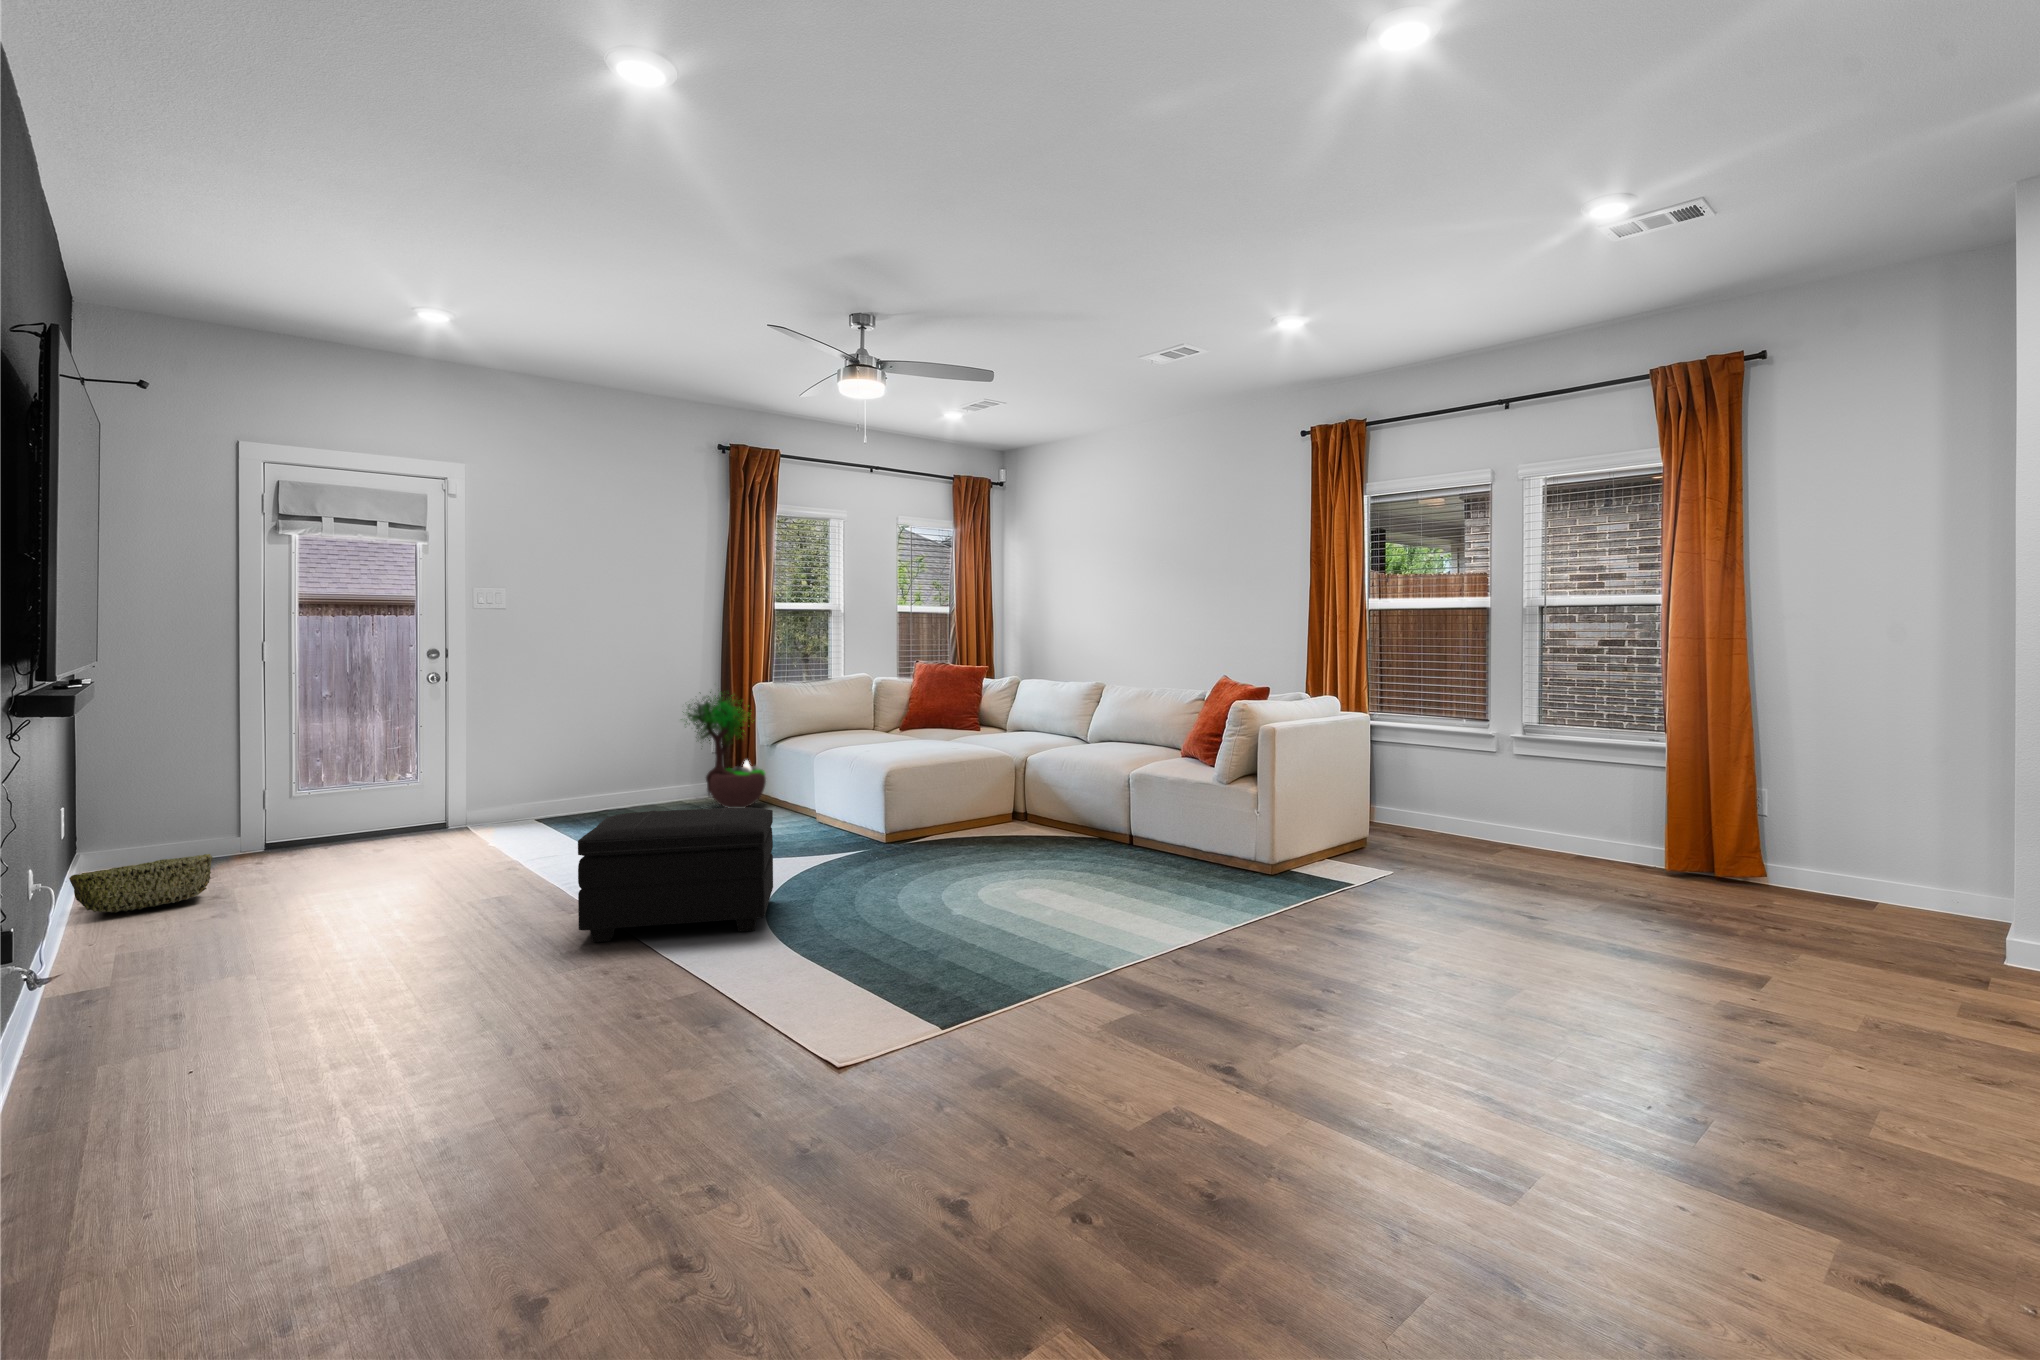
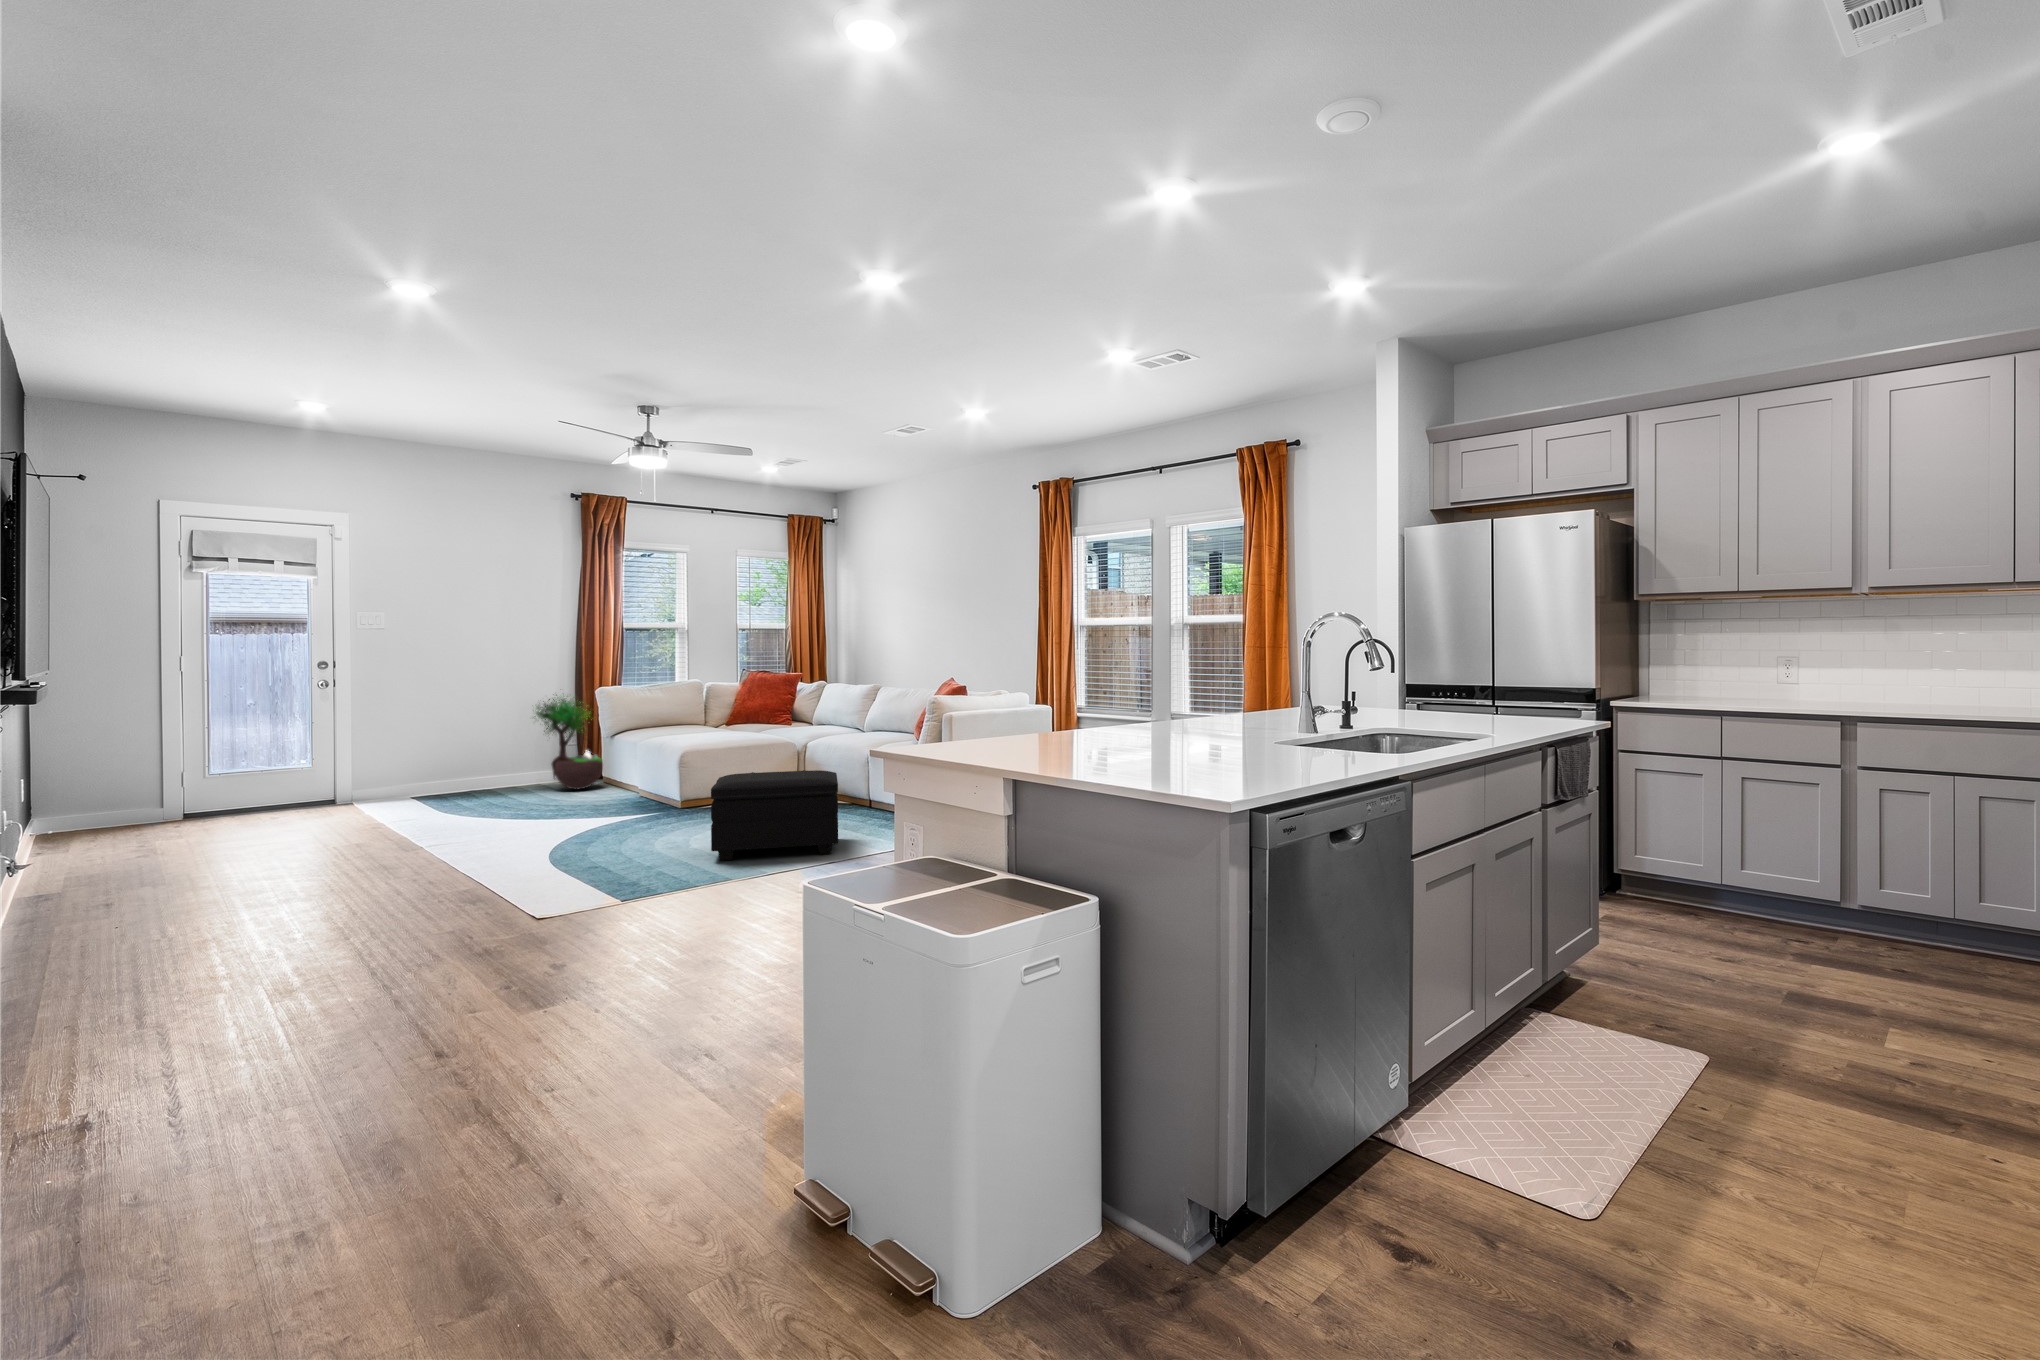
footstool: present [578,807,773,942] -> present [711,770,838,860]
woven basket: present [69,854,213,912] -> none [31,812,139,854]

